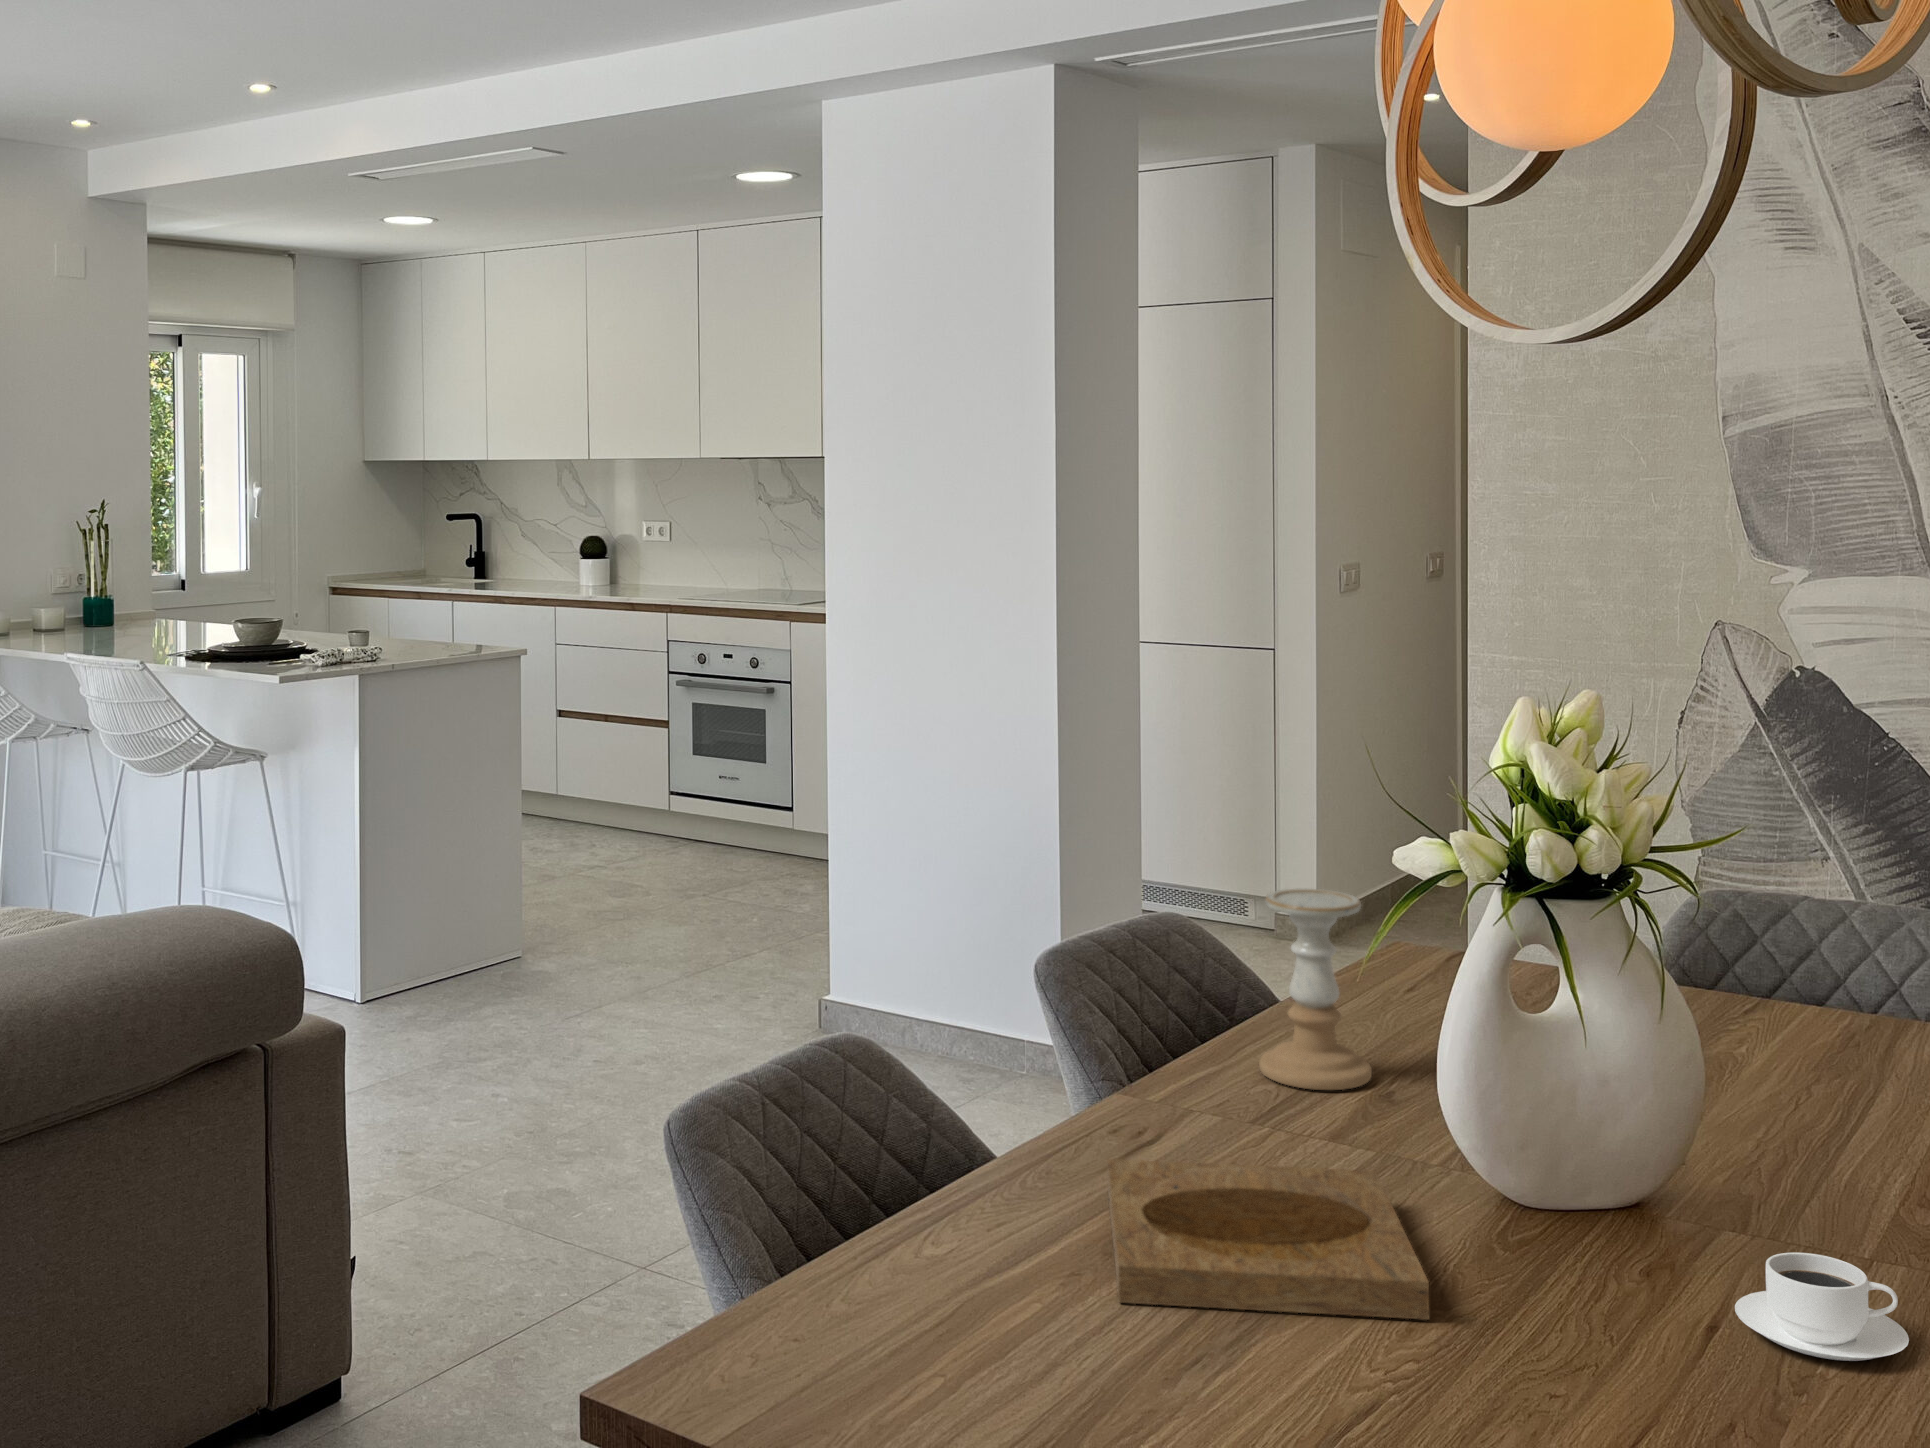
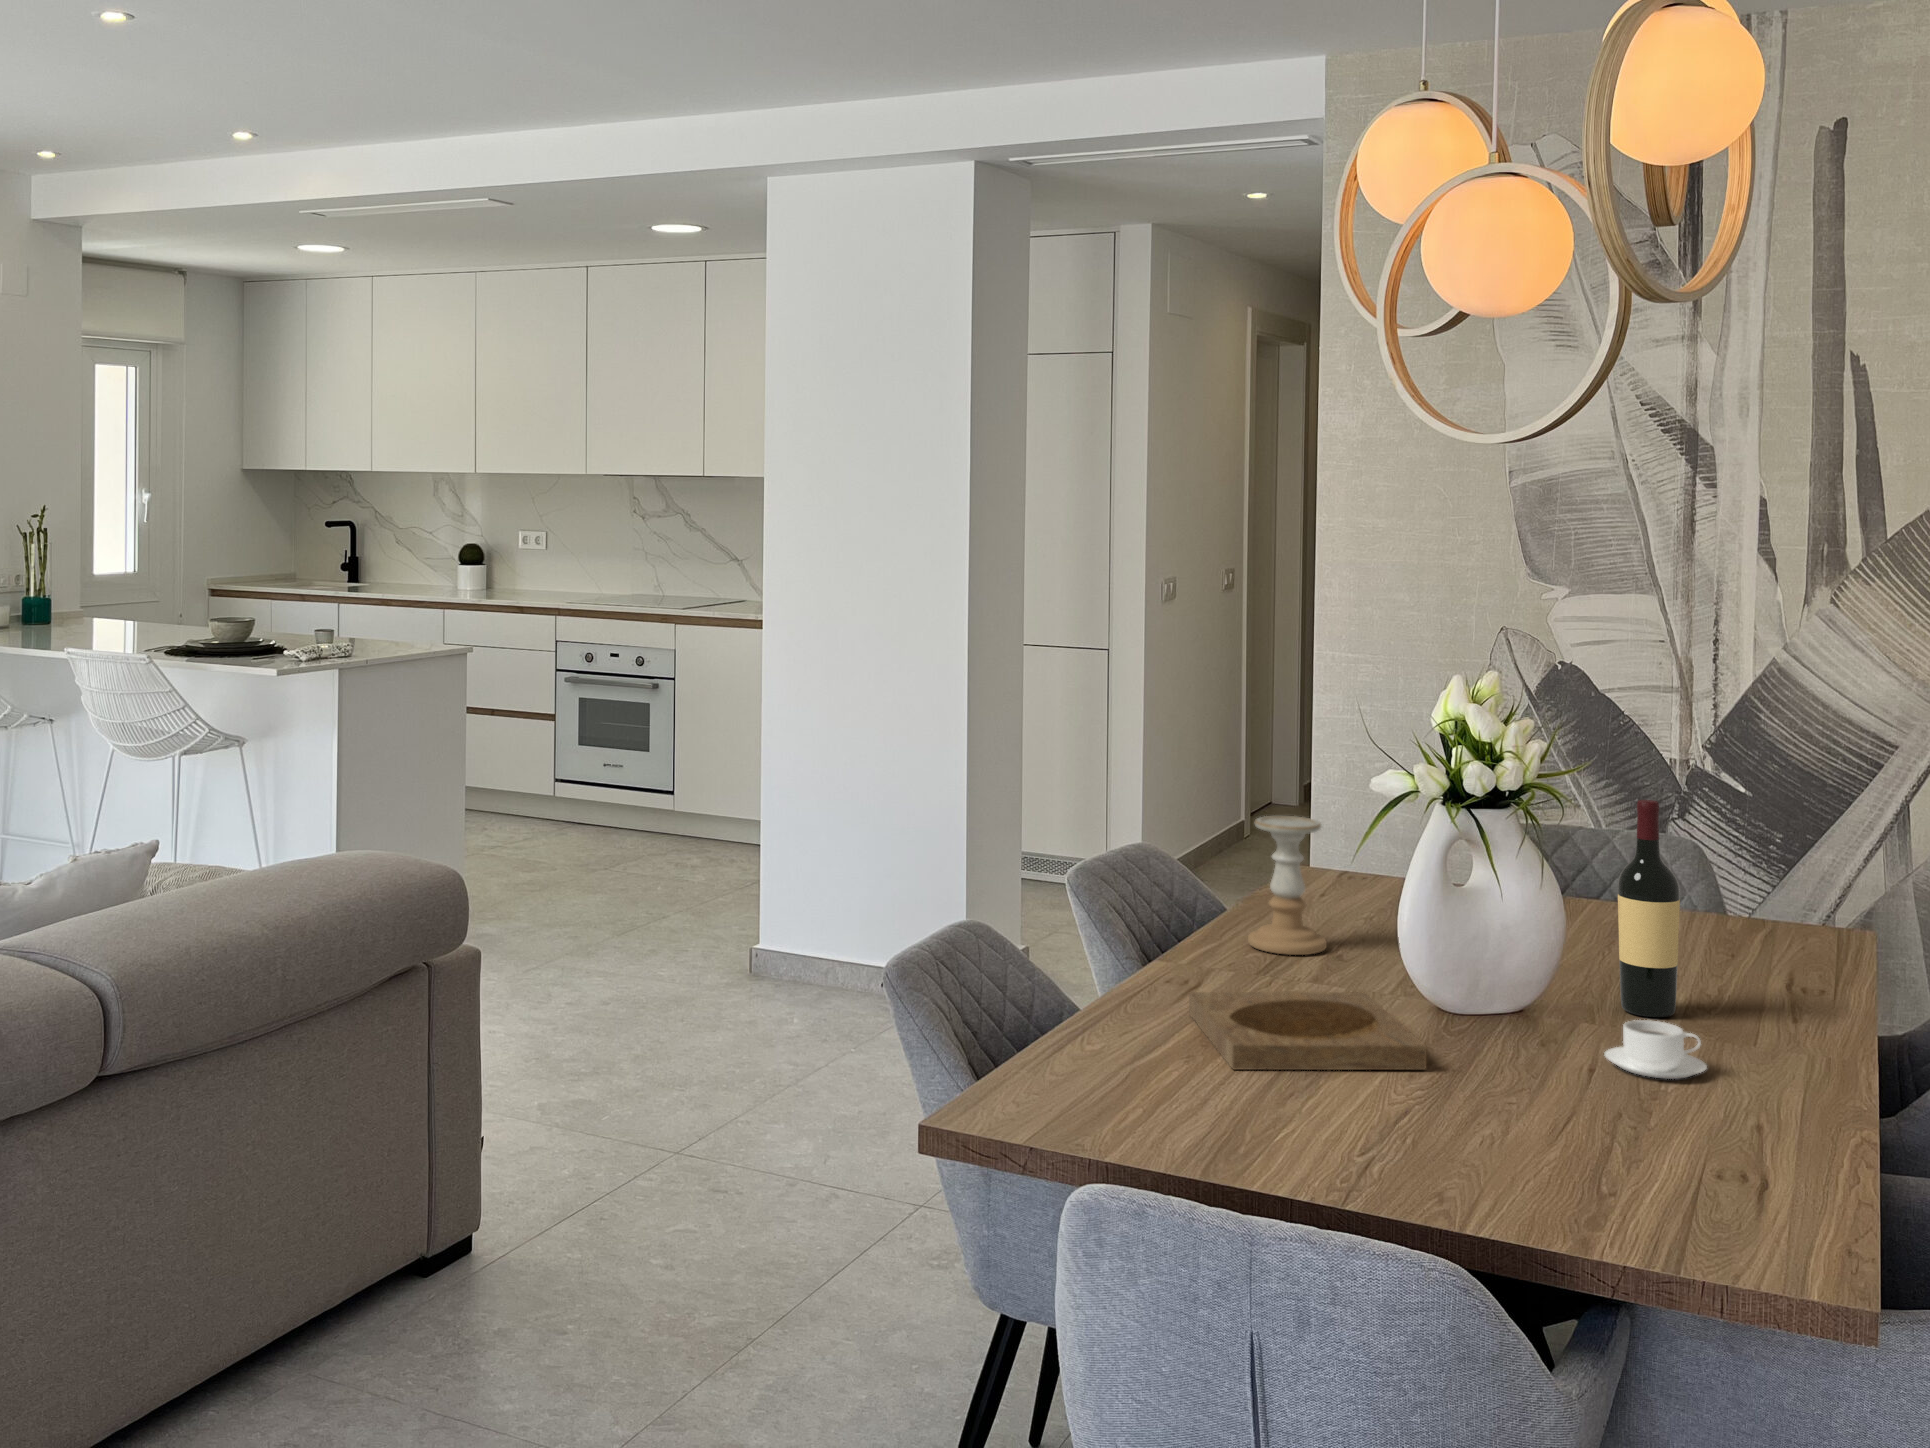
wine bottle: none [1786,888,1887,1229] -> present [1618,800,1680,1017]

